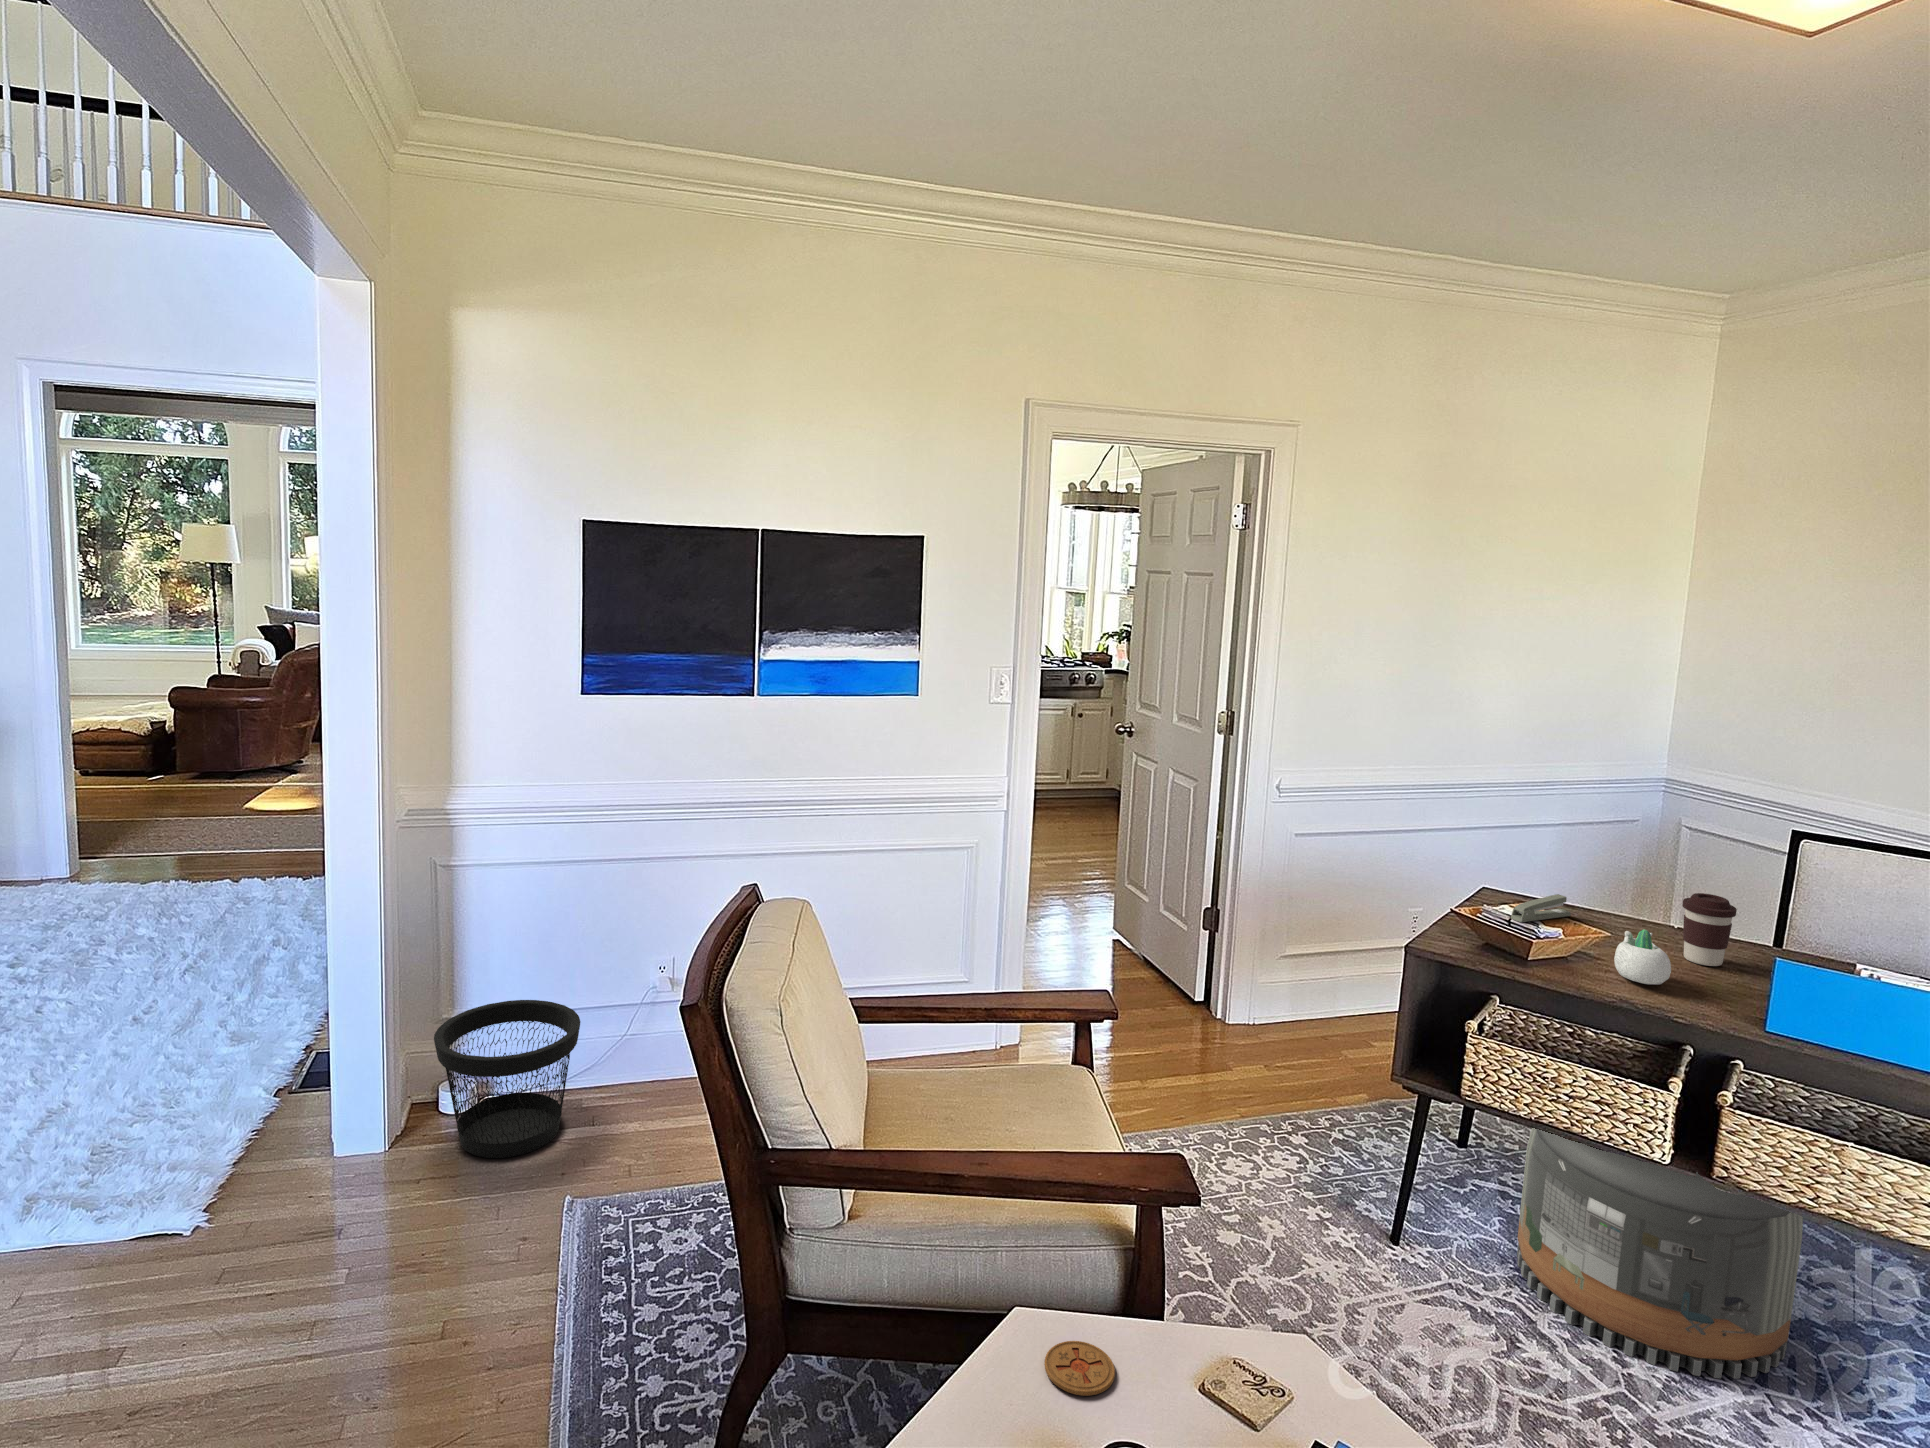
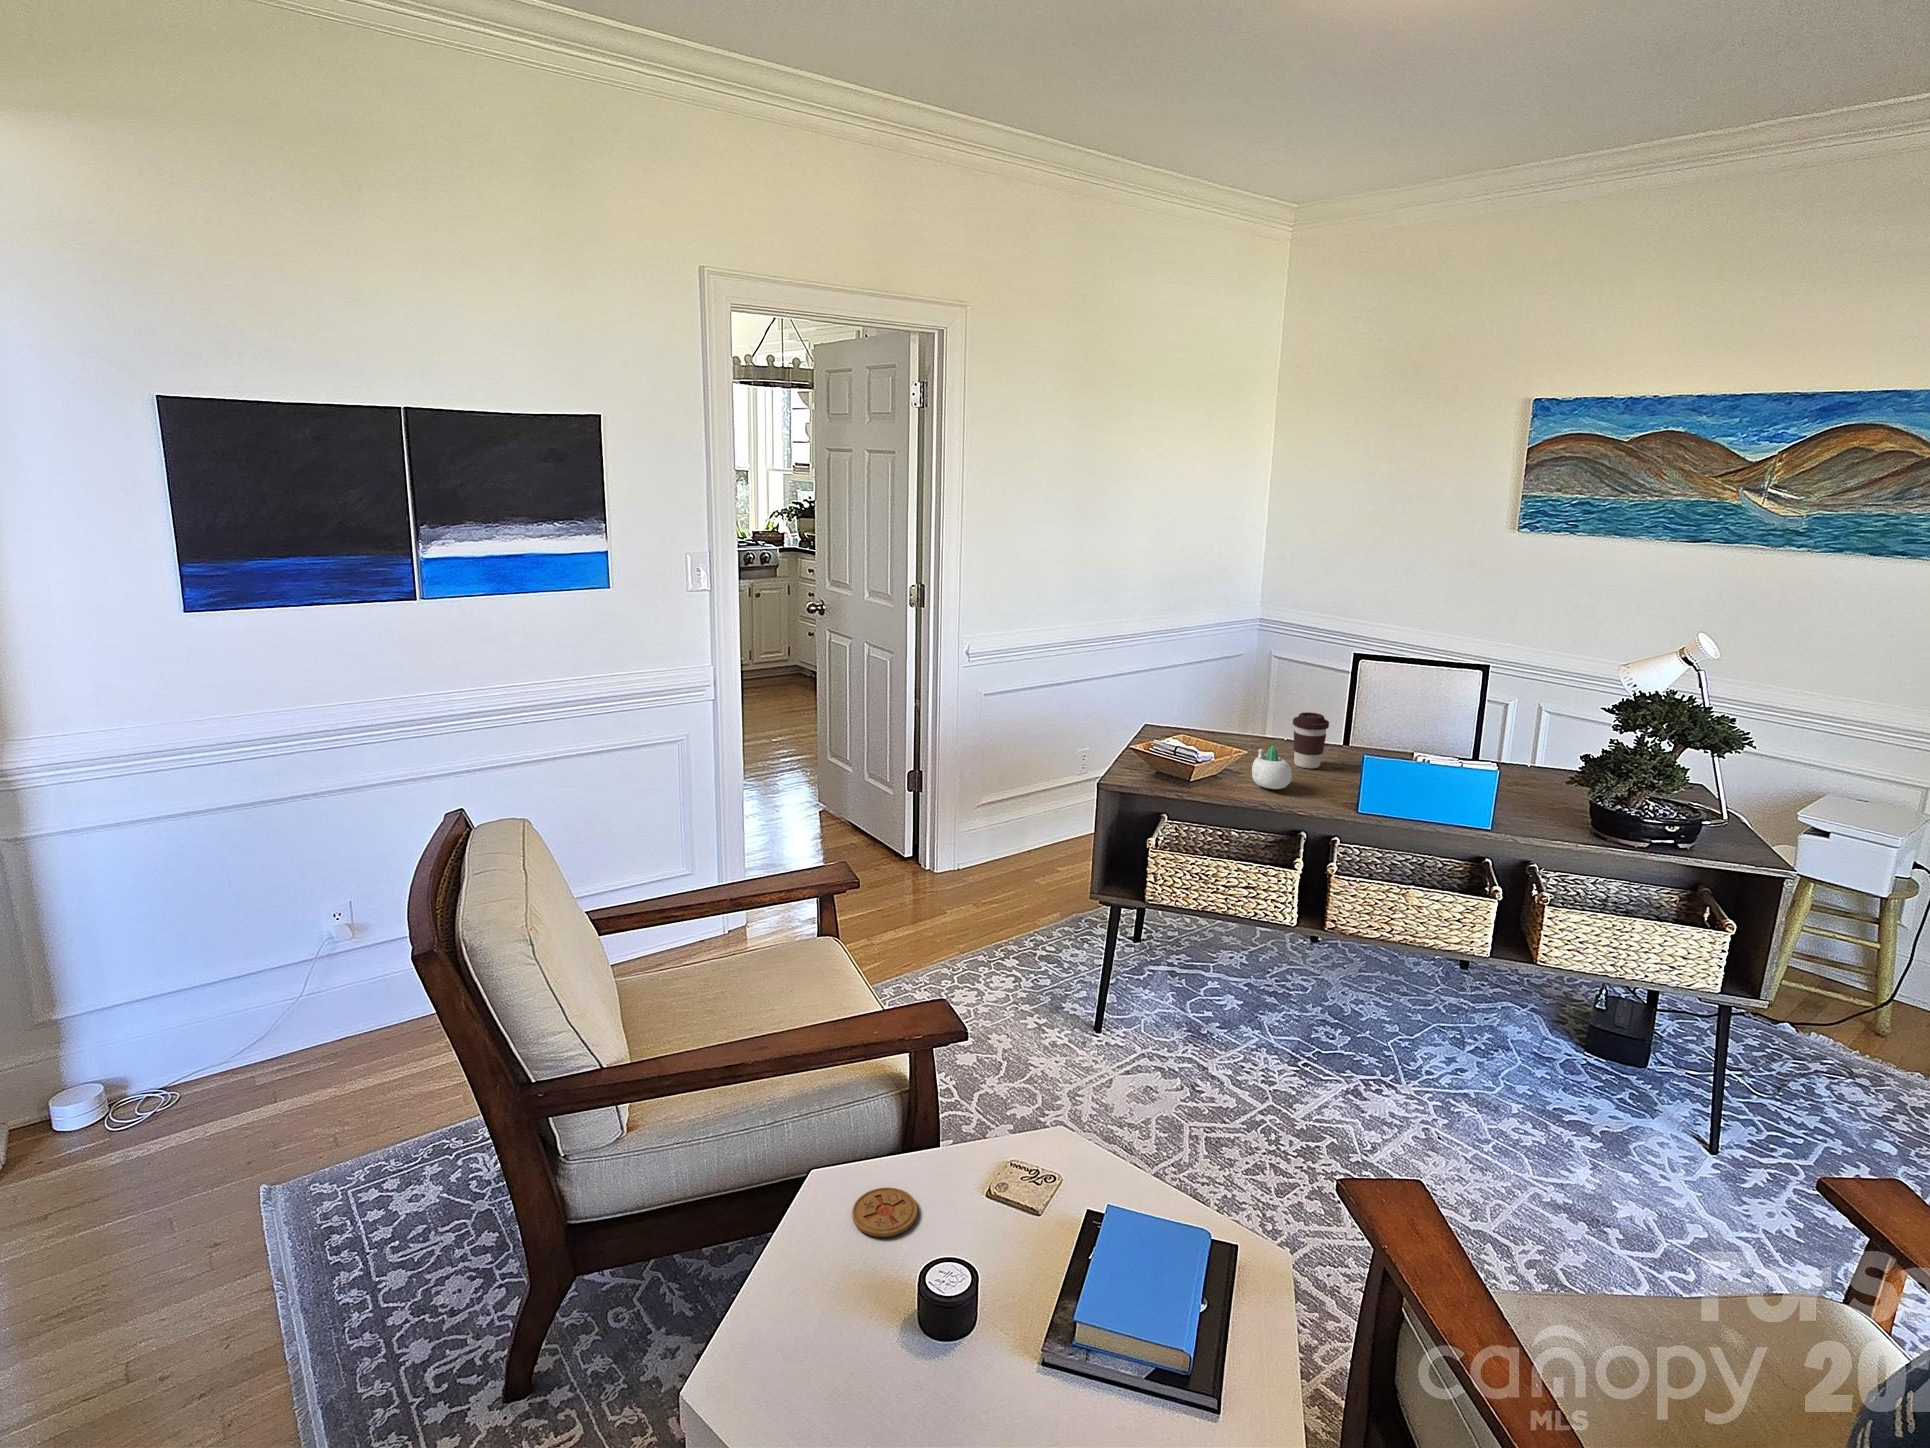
stapler: present [1511,894,1571,922] -> none [1171,725,1213,752]
wastebasket: present [434,1000,580,1158] -> none [40,975,249,1168]
pouf: present [1517,1128,1803,1379] -> none [1187,874,1378,1078]

